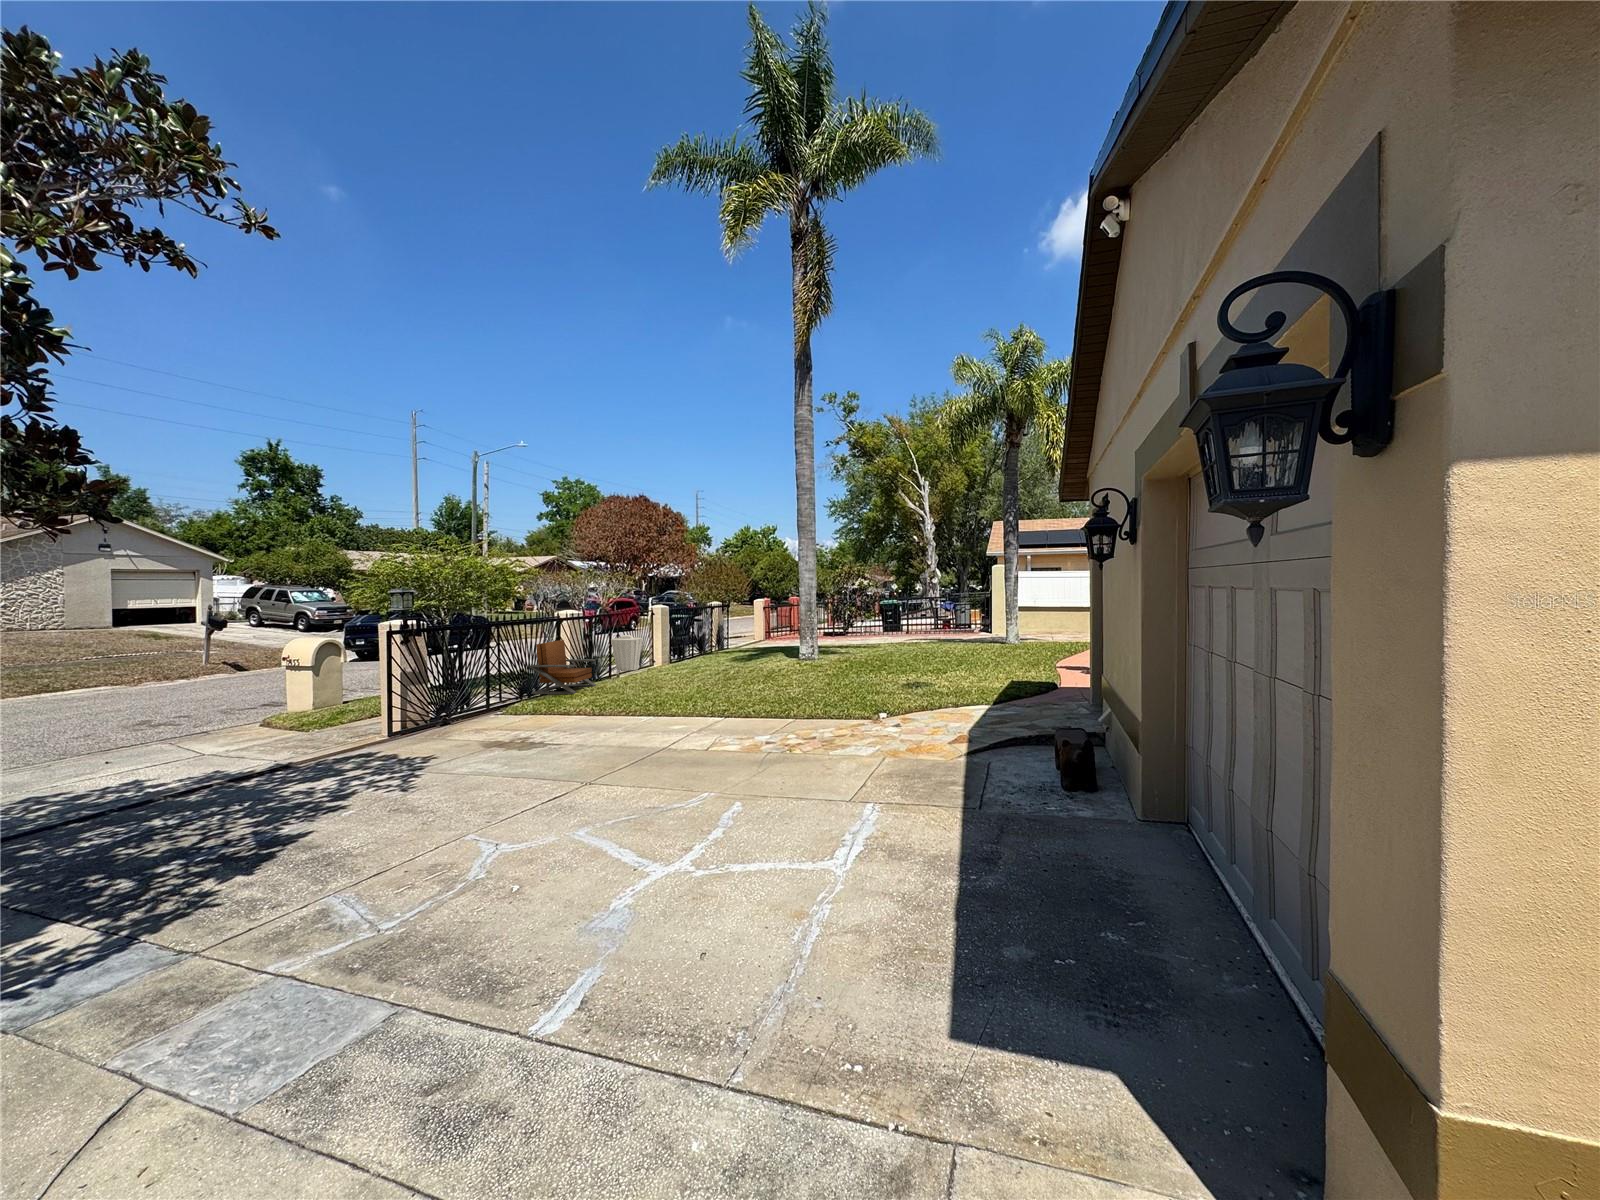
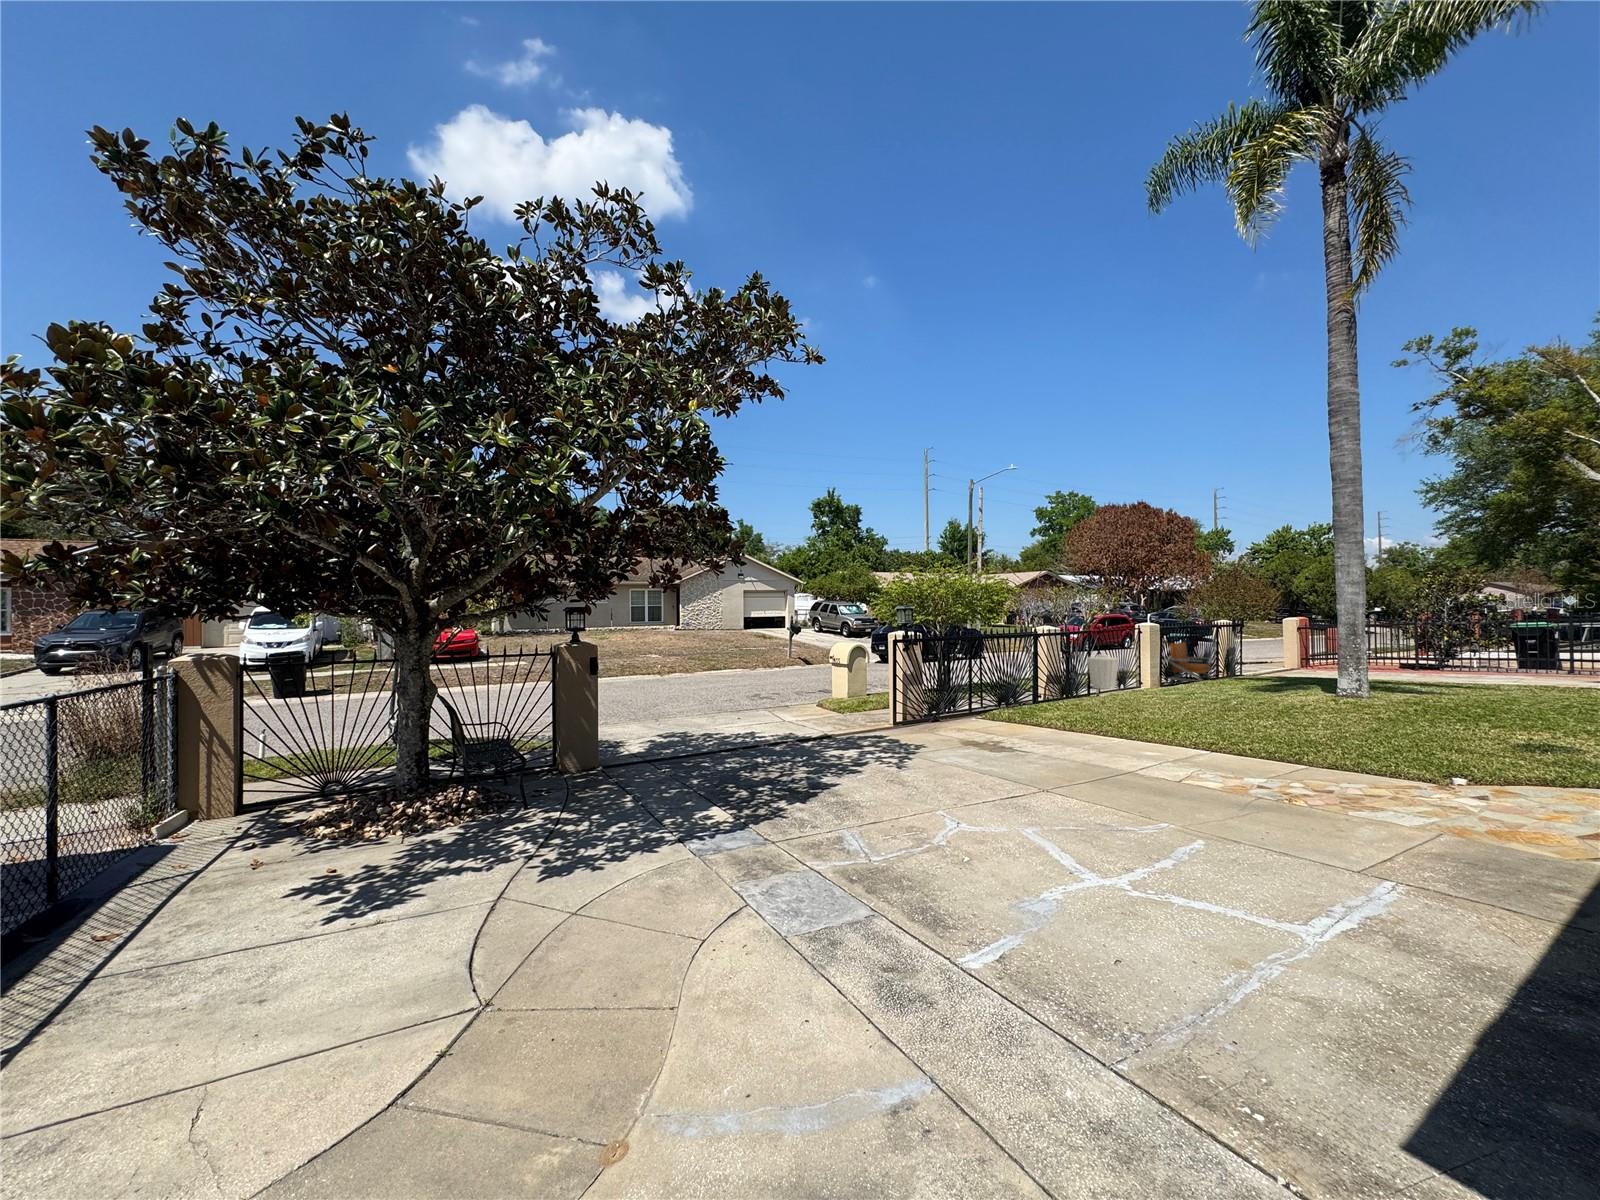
lounge chair: present [530,640,596,694] -> present [1166,642,1212,682]

